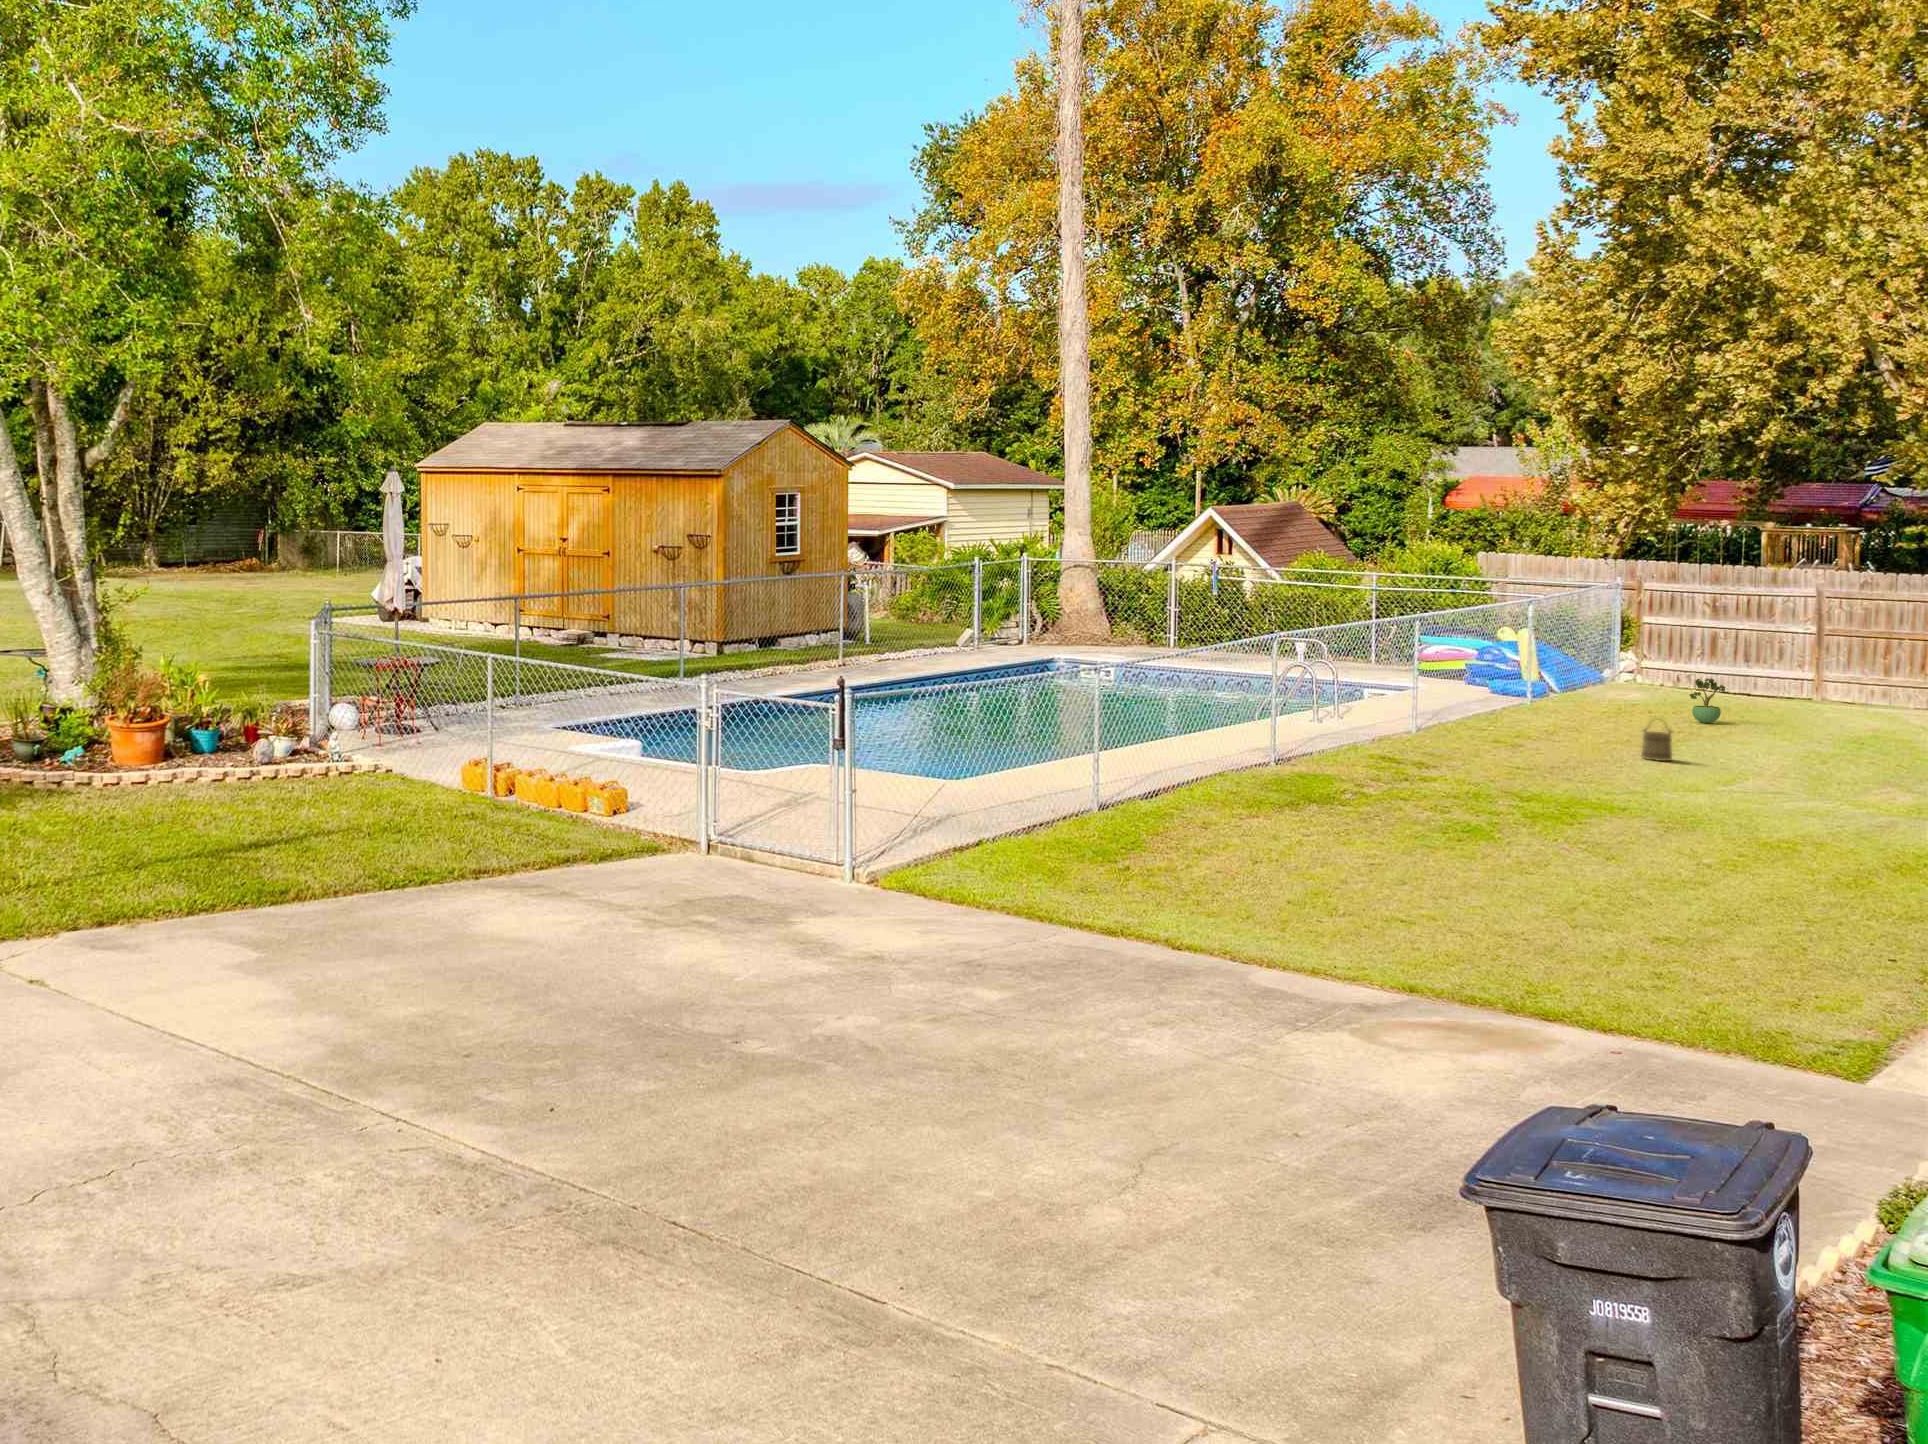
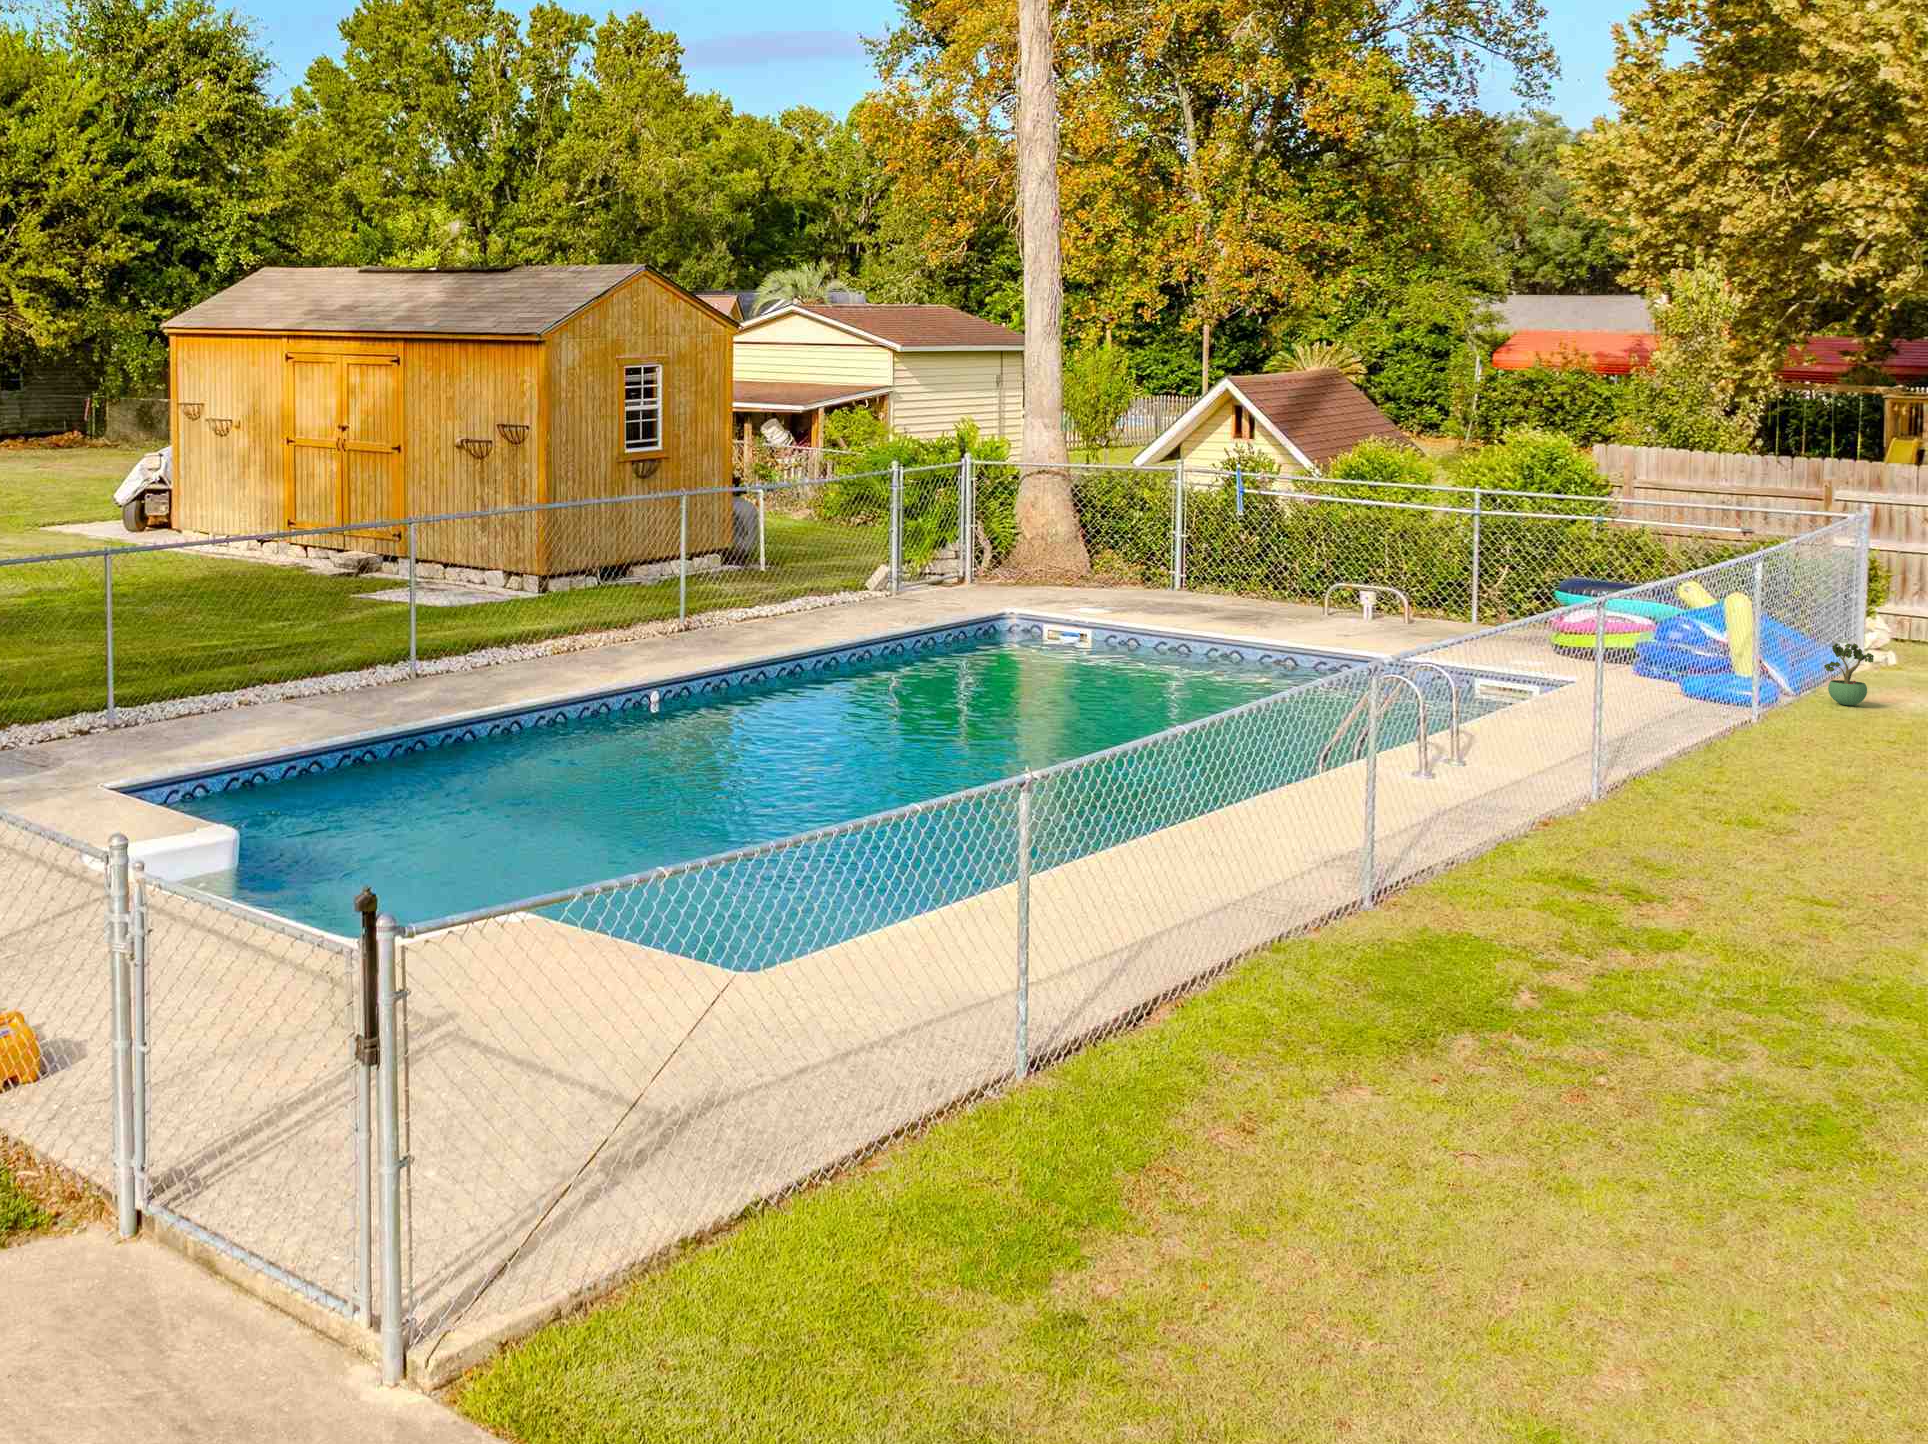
bucket: present [1641,718,1672,761] -> none [1765,719,1811,783]

